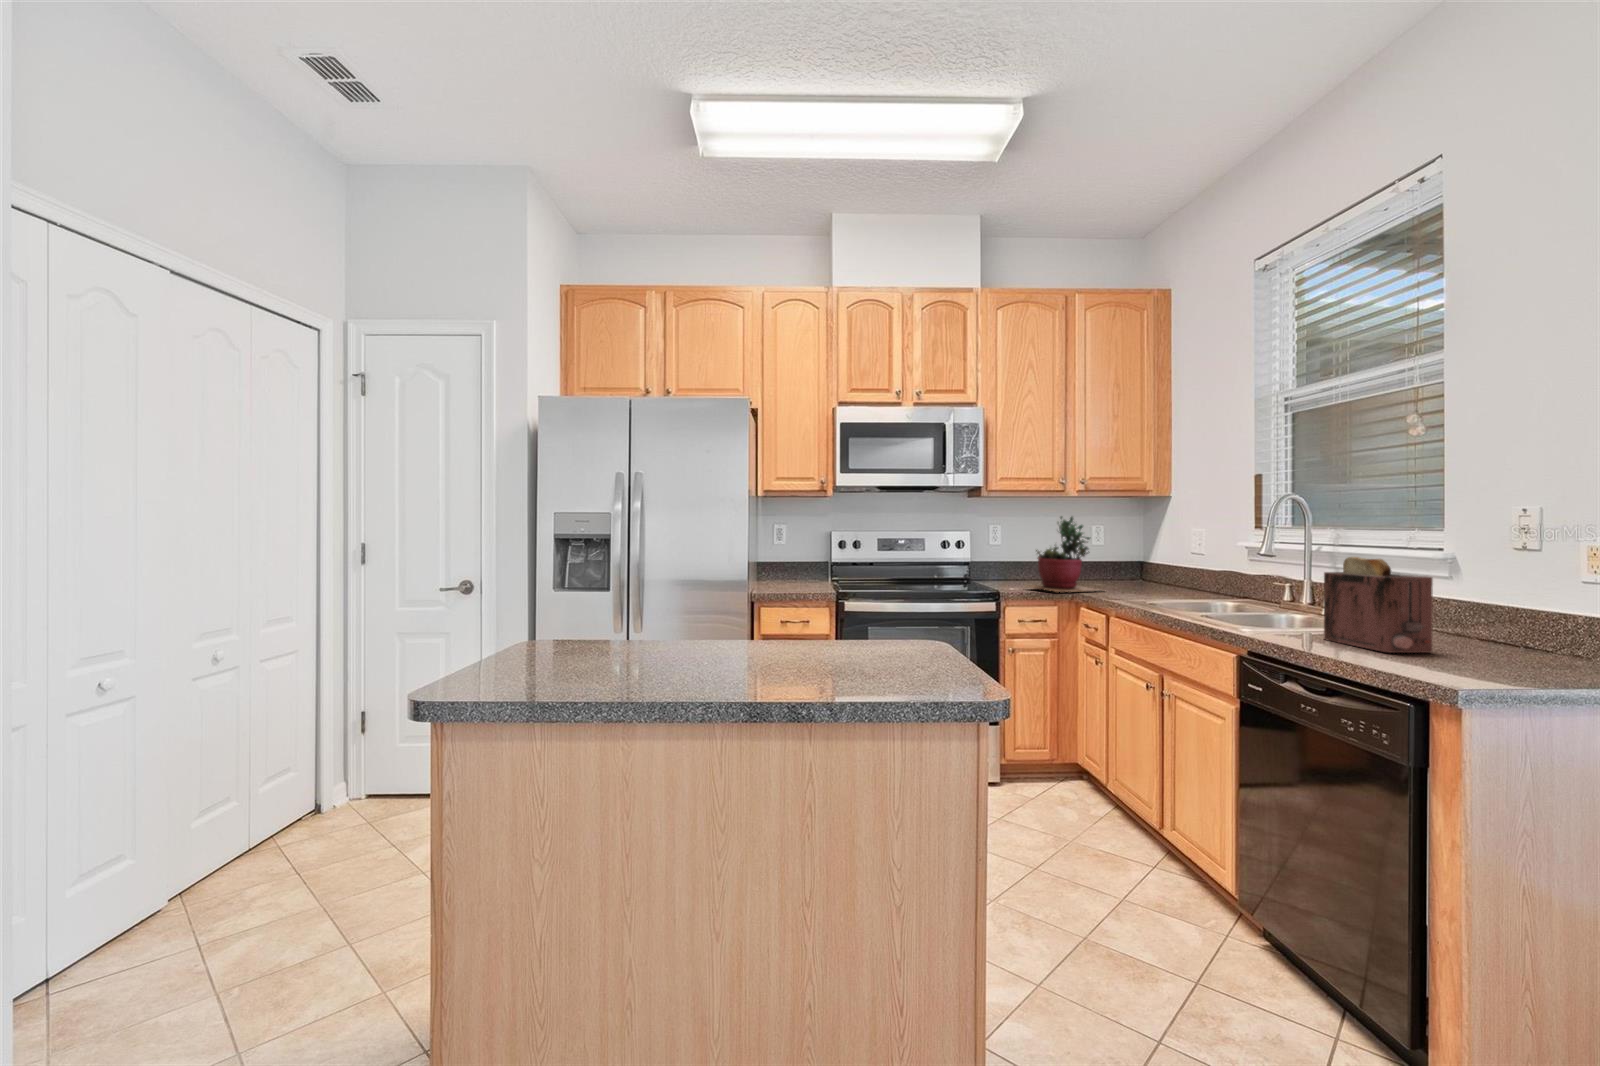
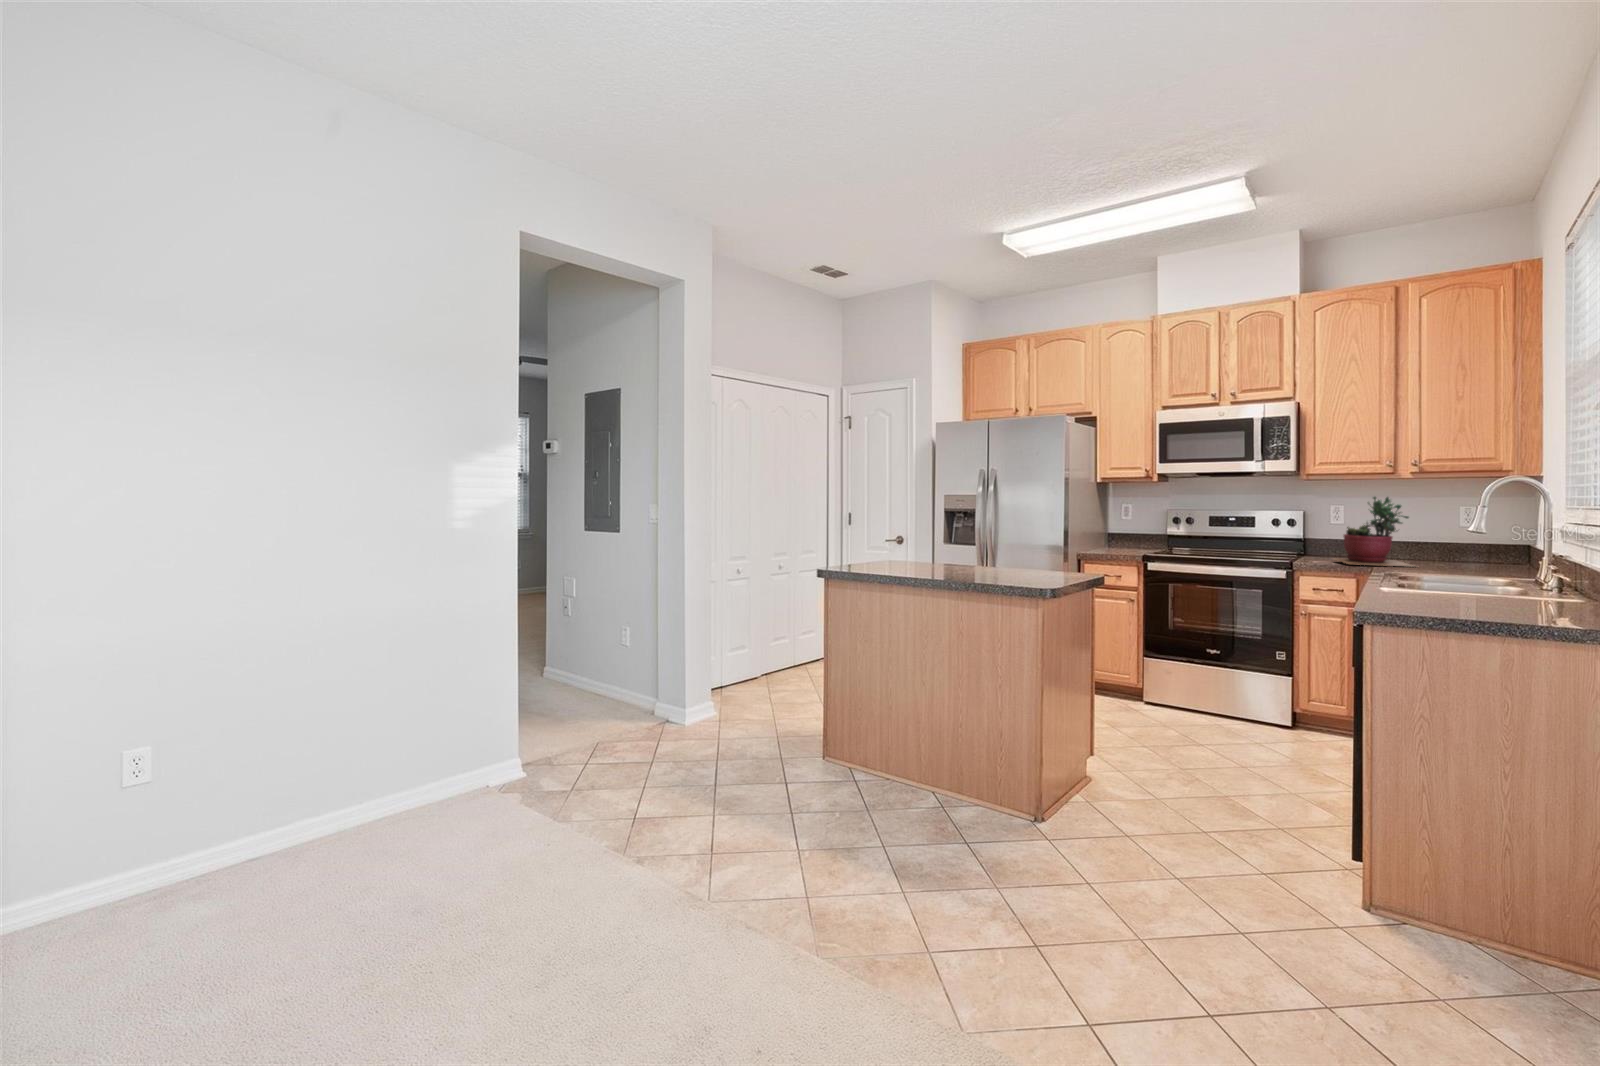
toaster: present [1324,557,1433,653] -> none [1450,538,1515,621]

